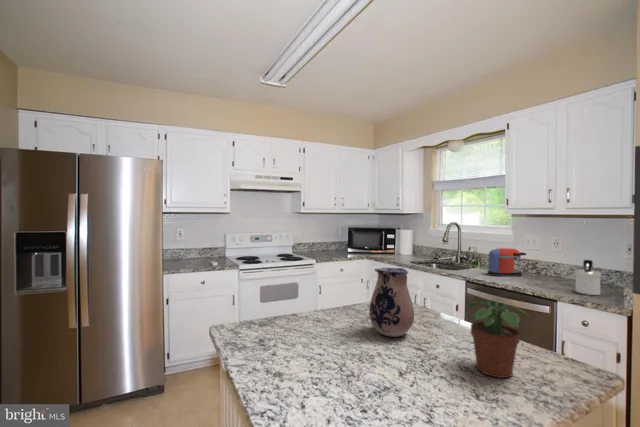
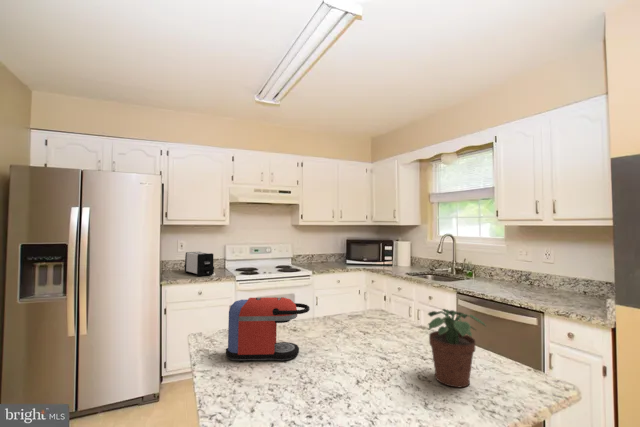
toaster: none [183,240,215,266] -> present [184,252,214,276]
coffee maker: present [487,248,526,276] -> present [226,297,310,360]
soap dispenser: present [575,260,601,295] -> none [561,271,588,307]
ceramic pitcher: present [369,268,414,337] -> none [341,278,384,346]

